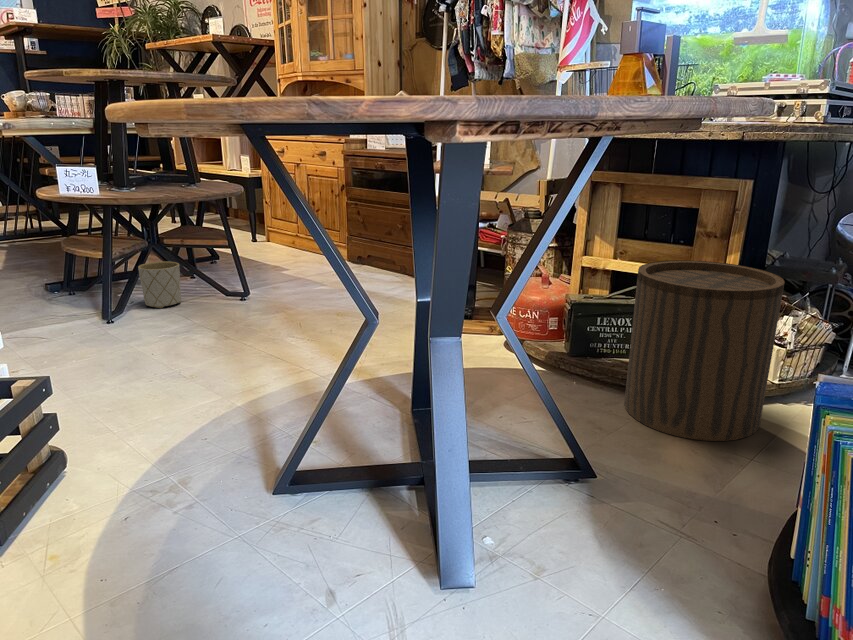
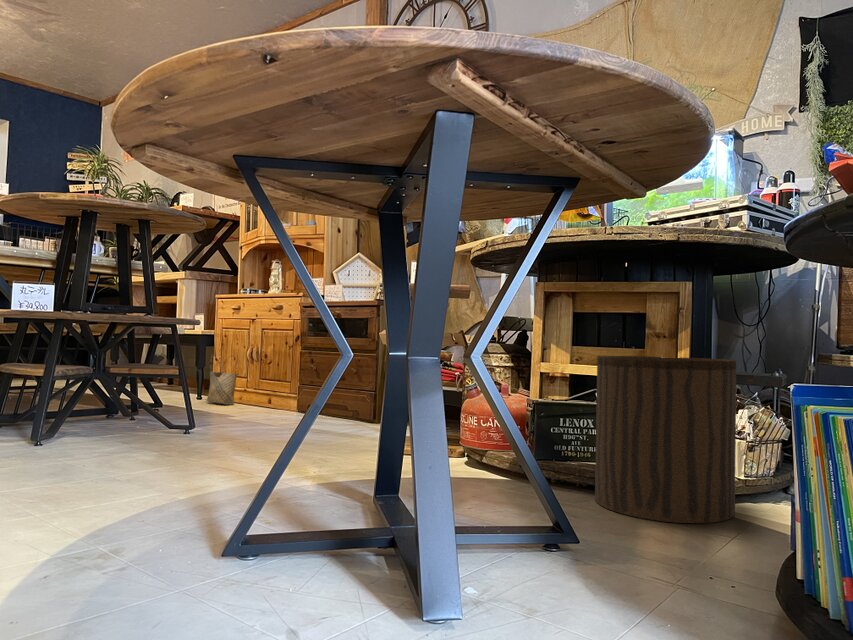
woven basket: none [260,201,287,251] -> present [207,357,238,405]
planter: present [138,261,181,308] -> none [79,392,124,438]

